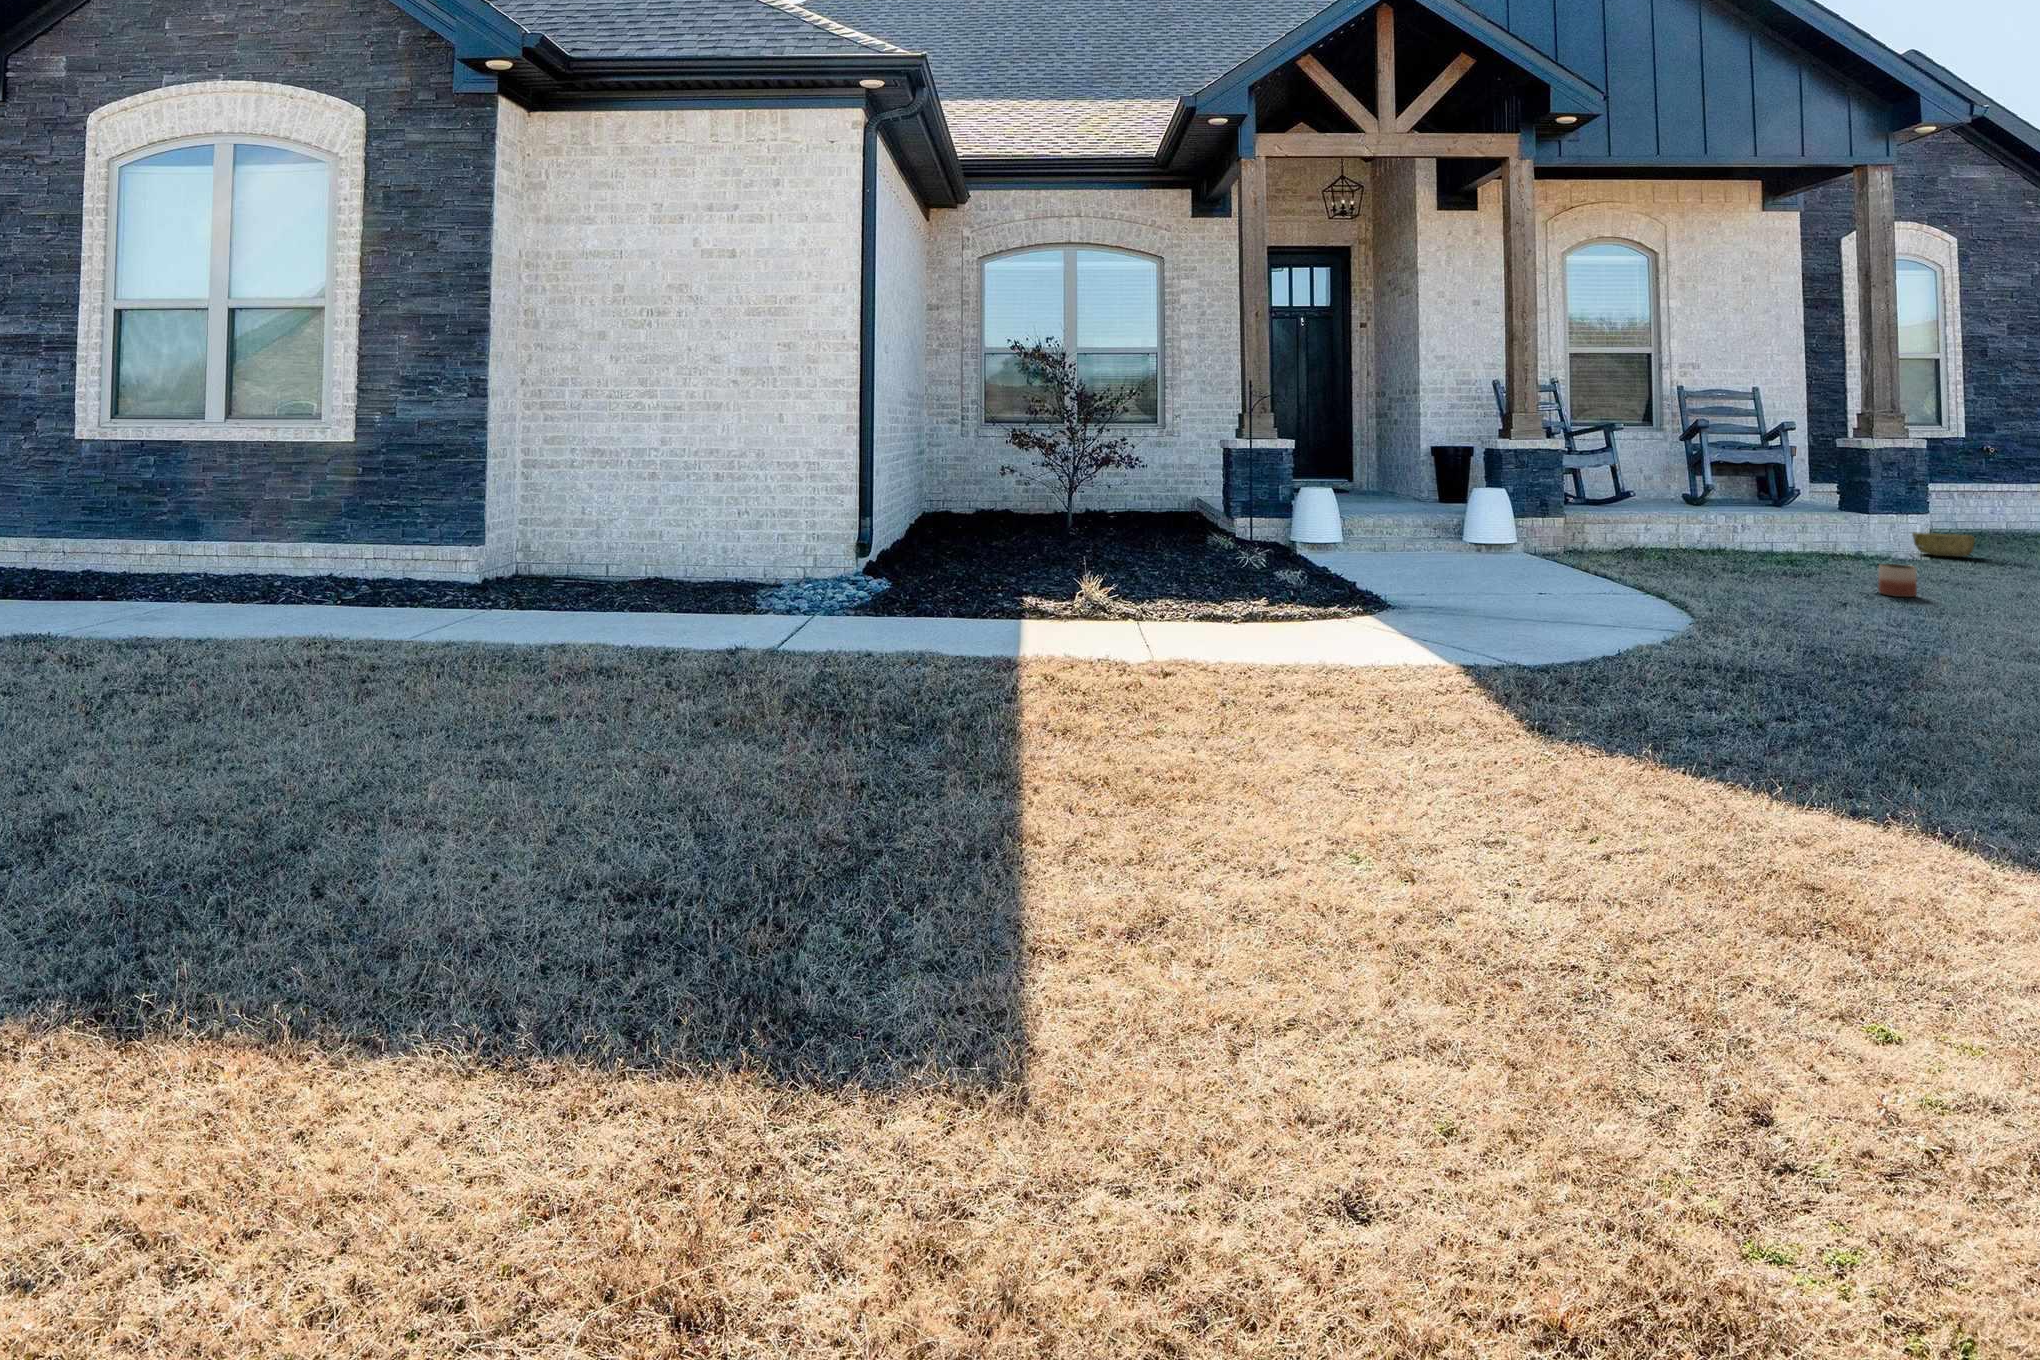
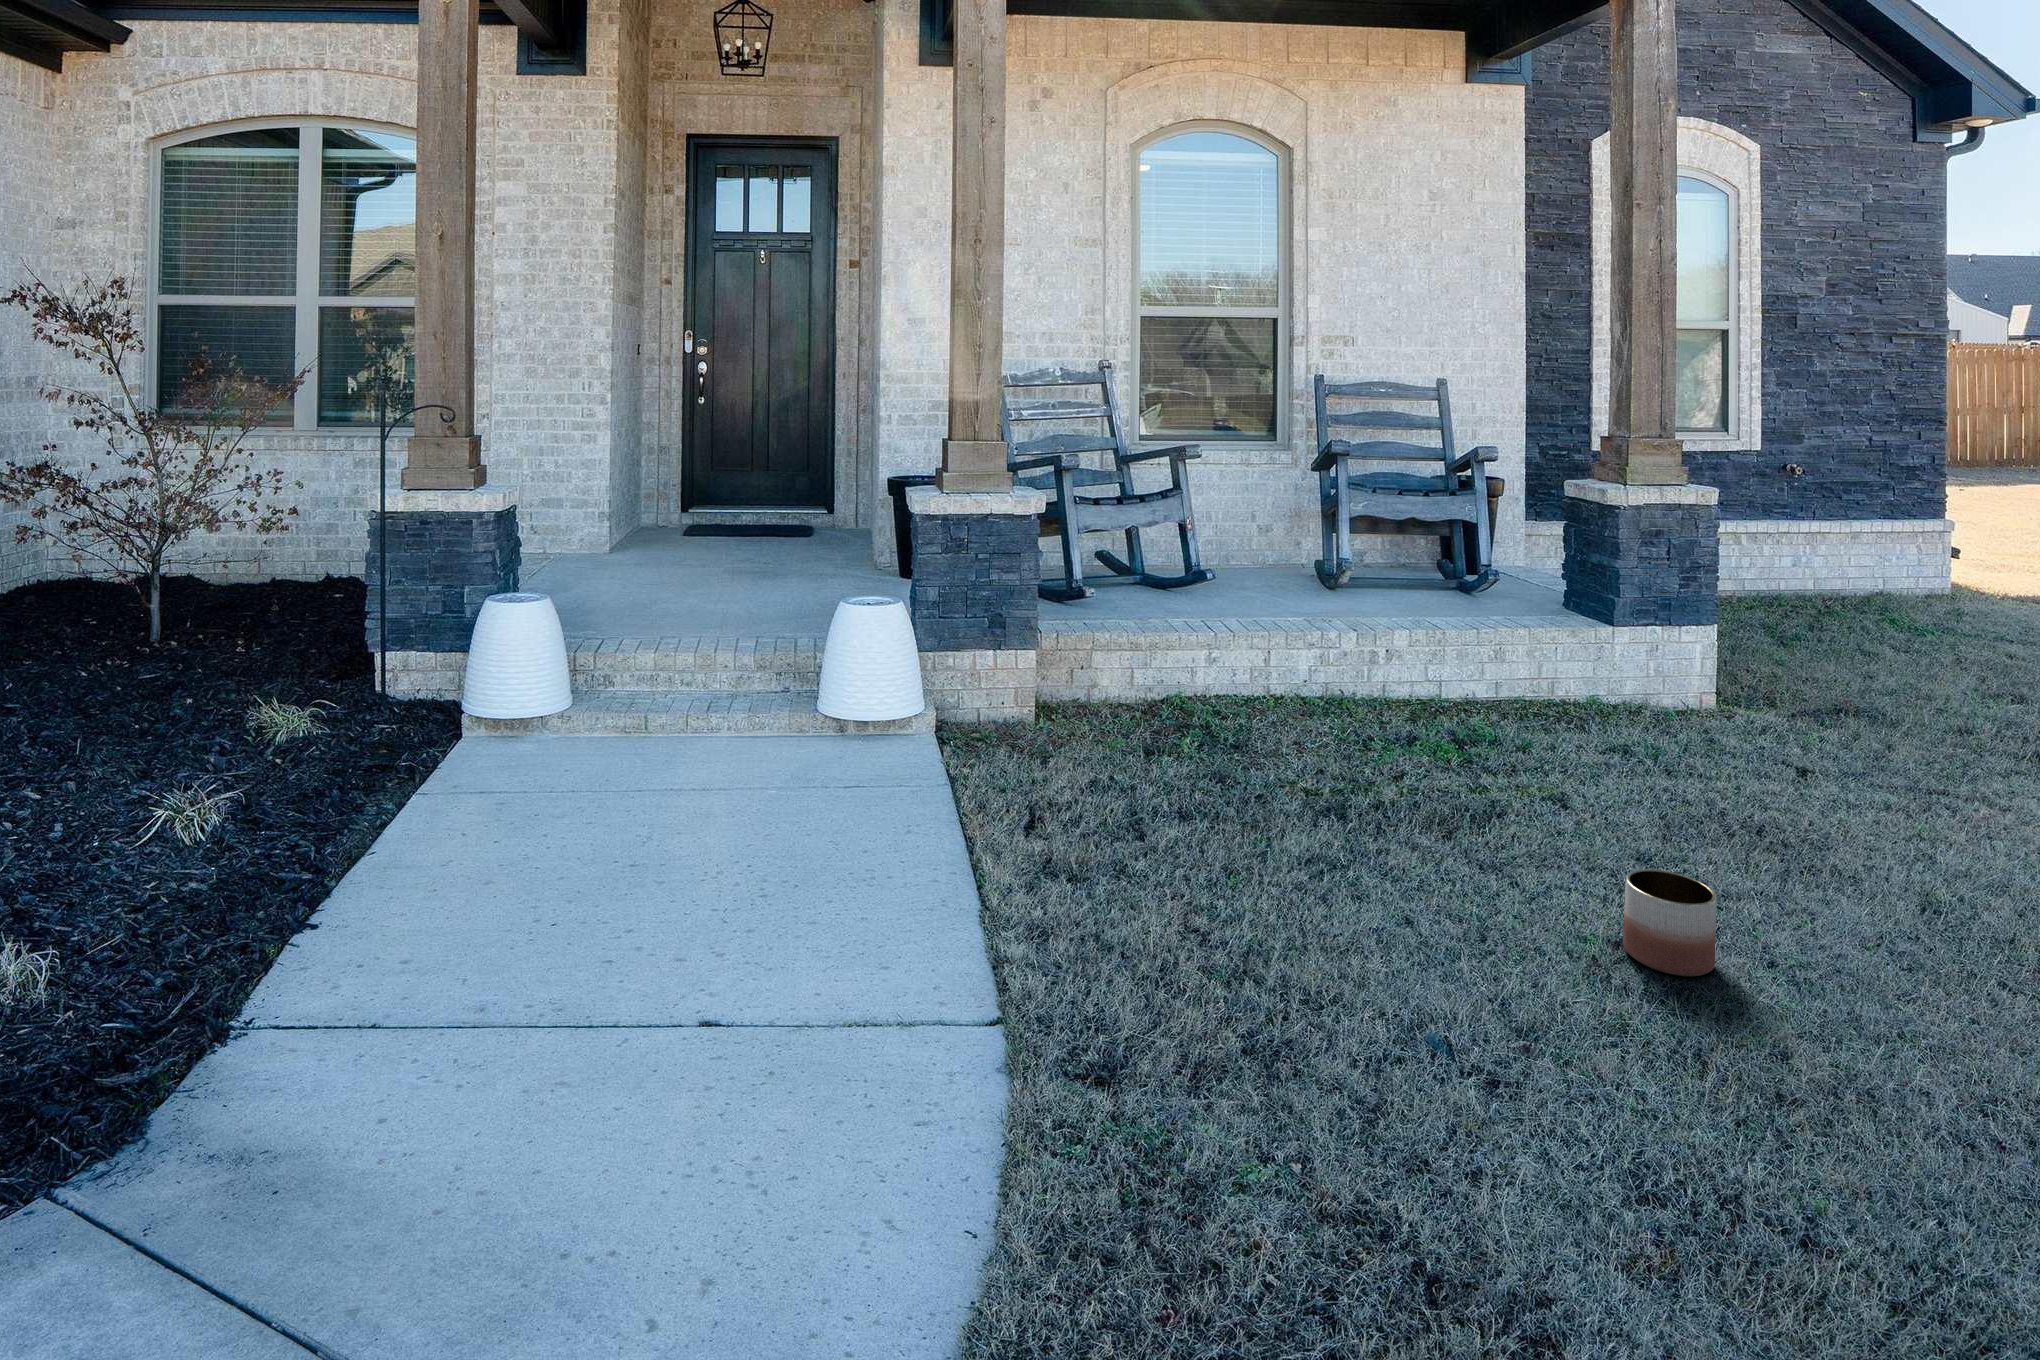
woven basket: present [1912,533,1975,557] -> none [1688,668,1803,722]

